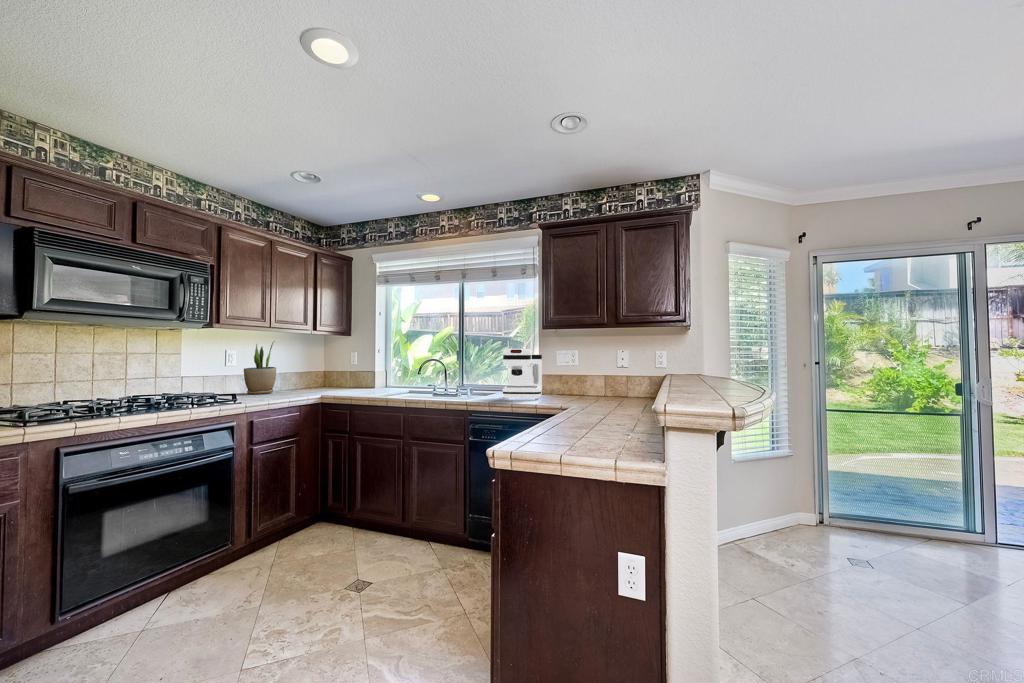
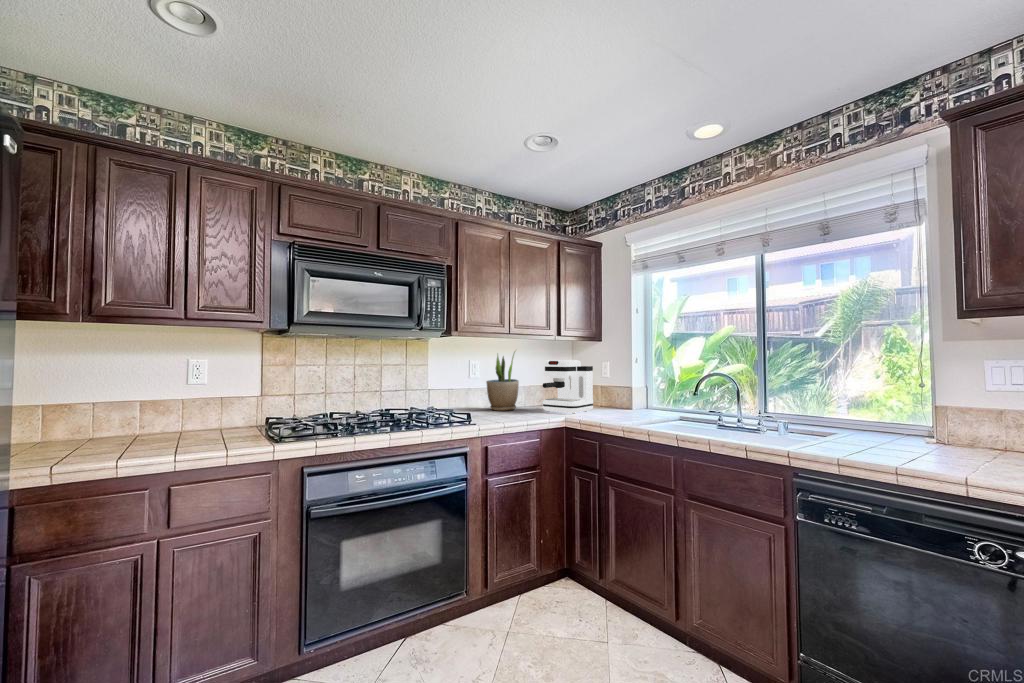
coffee maker: present [502,349,542,399] -> present [543,360,593,414]

